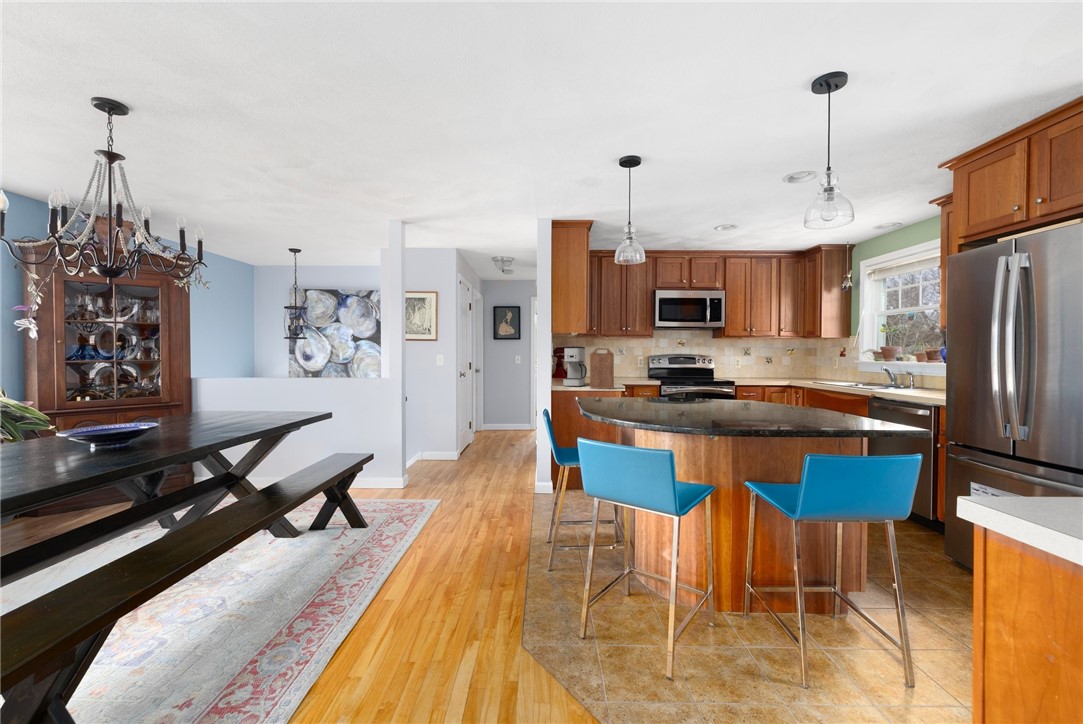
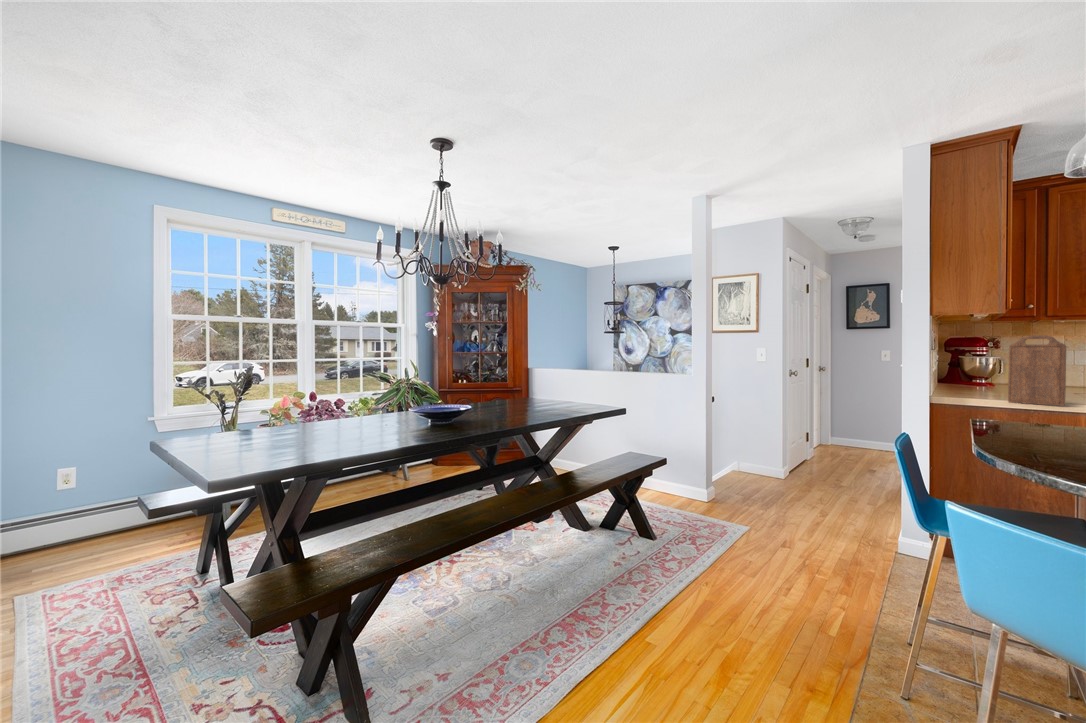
coffee maker: present [563,347,587,386] -> none [952,335,1002,398]

